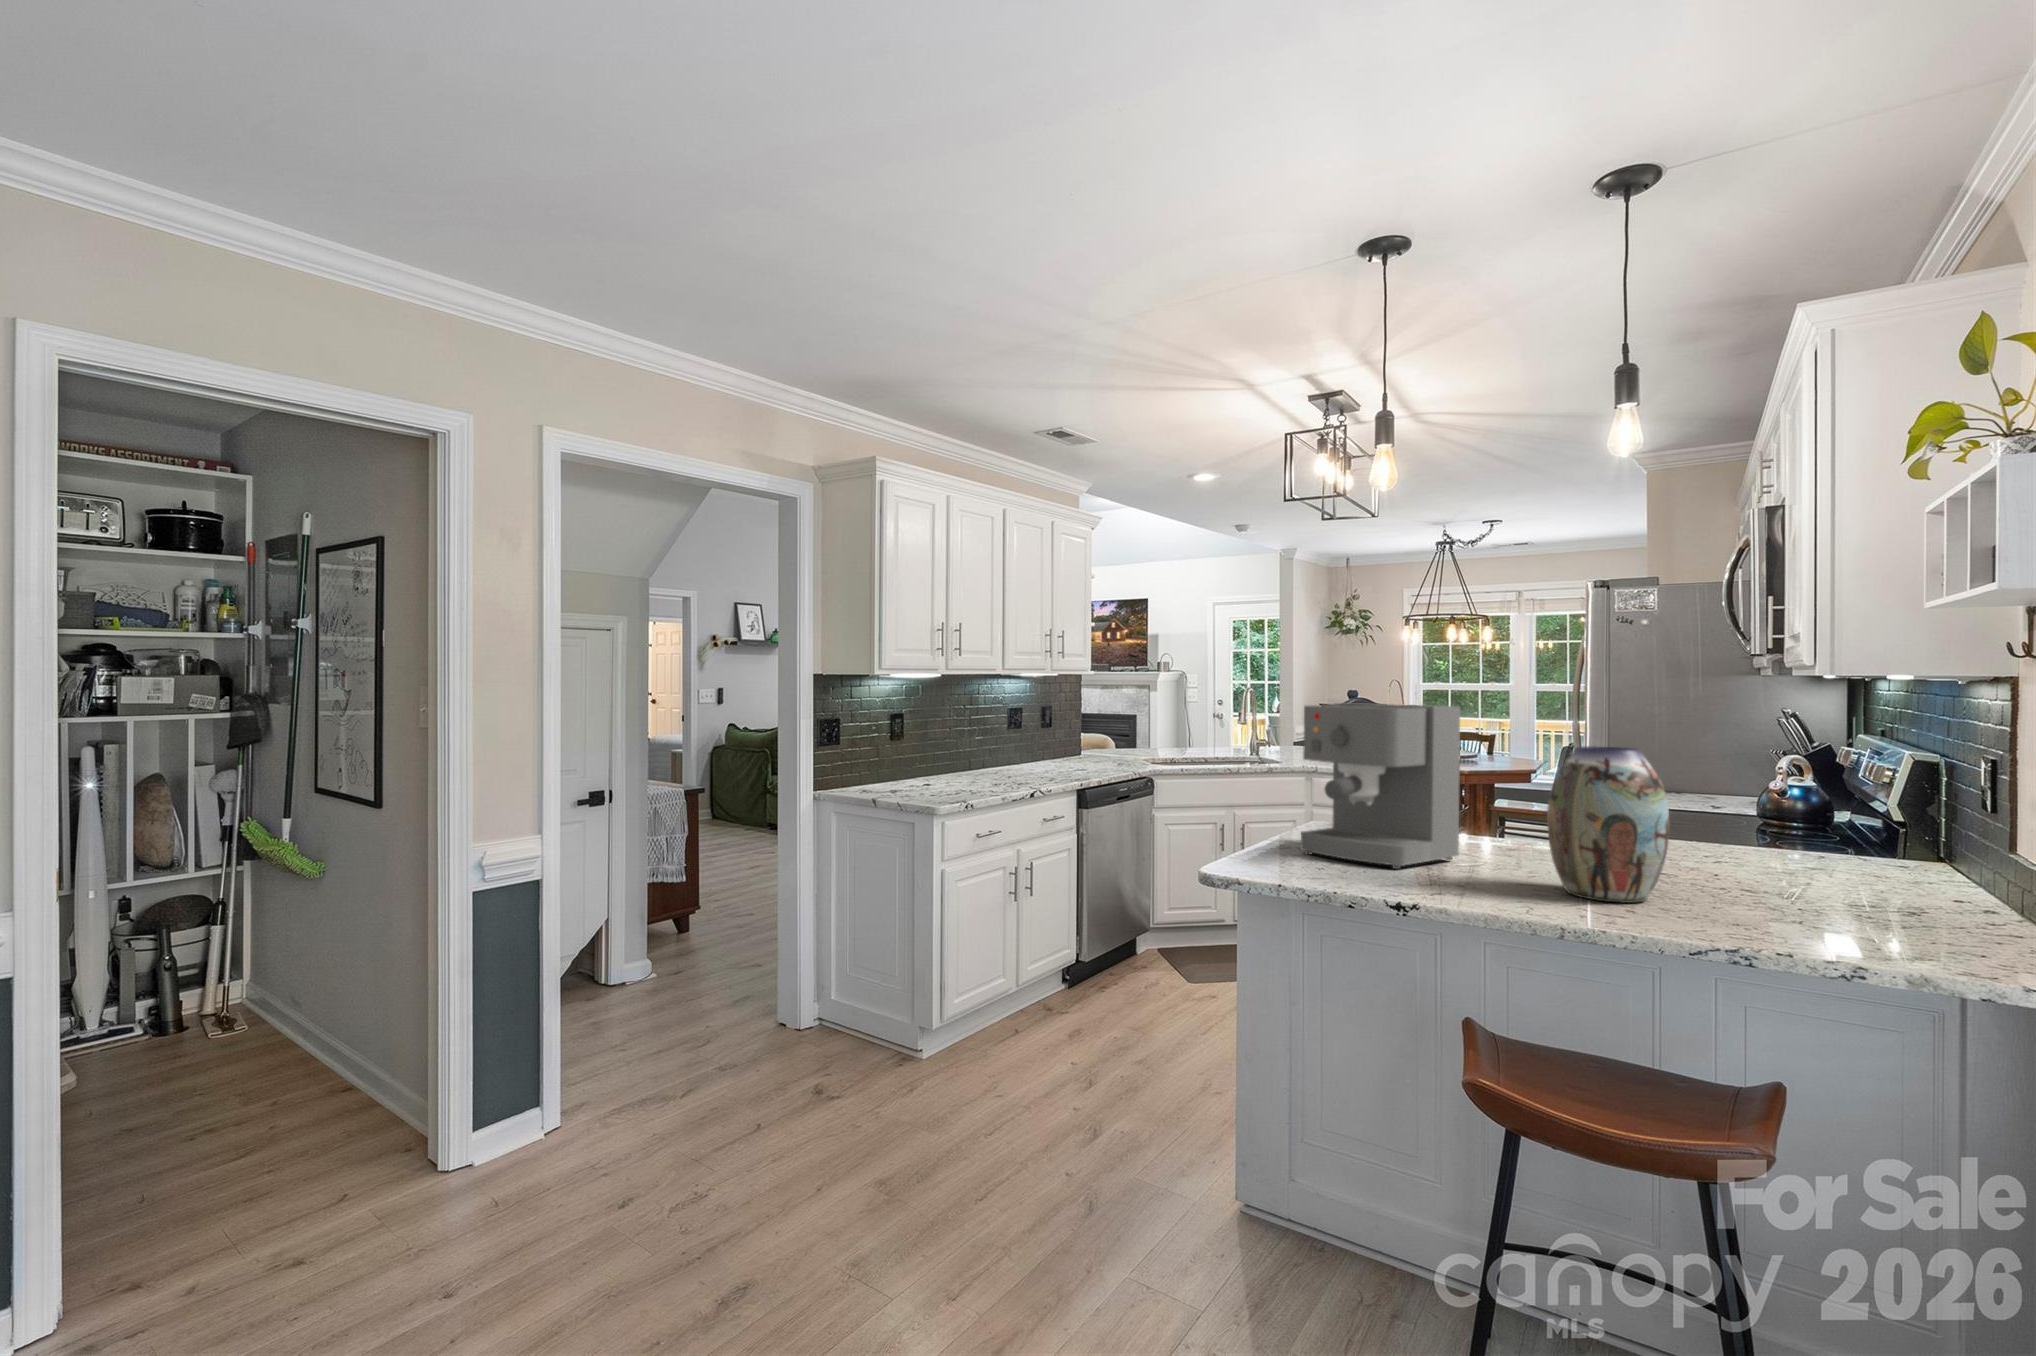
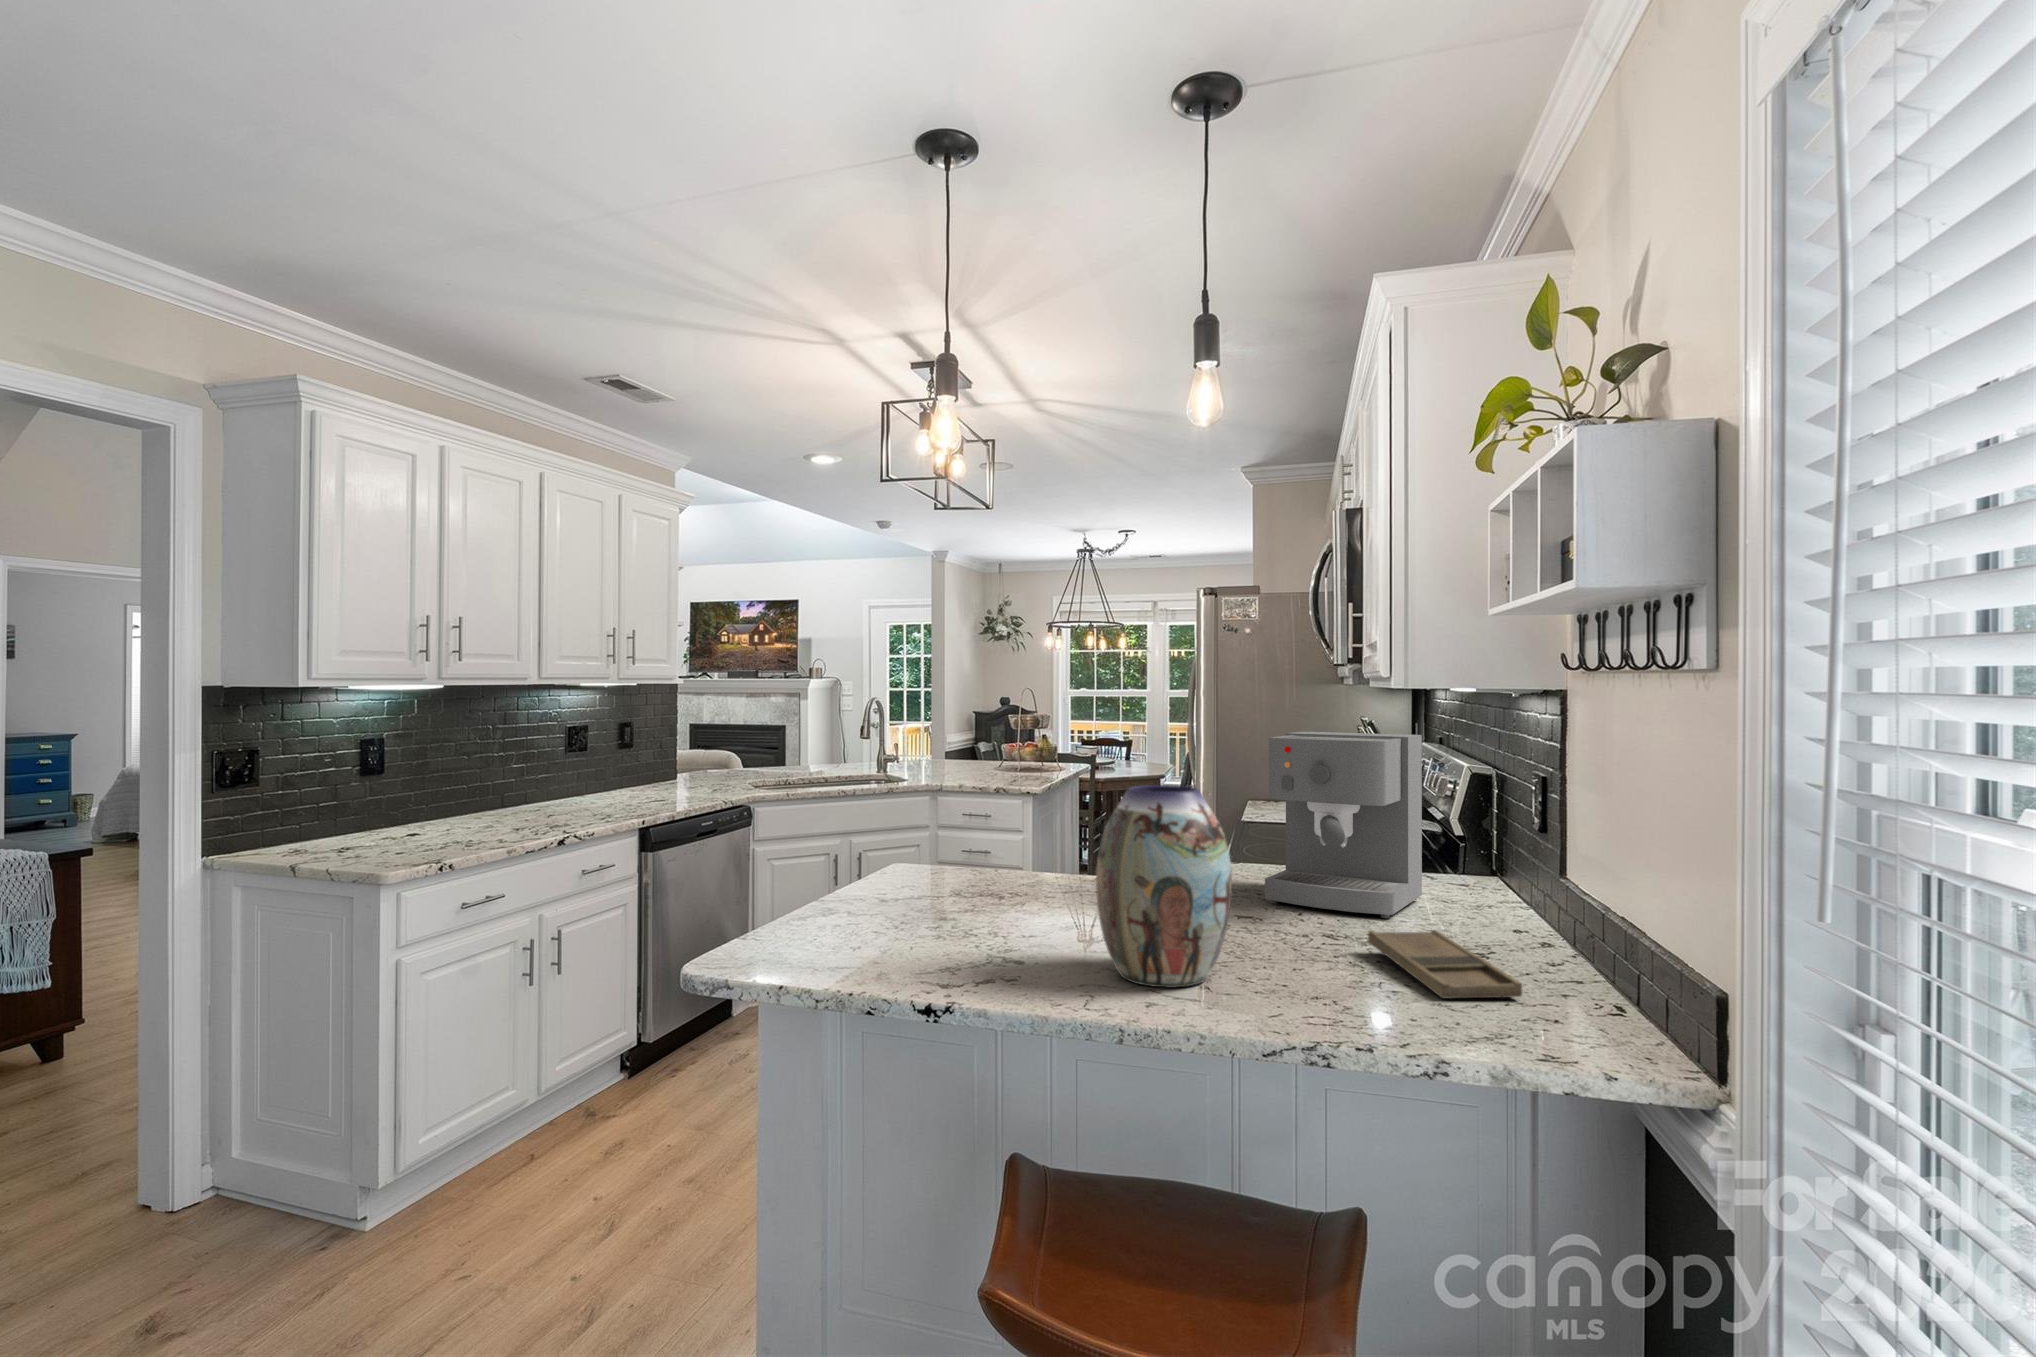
coffee maker: present [1301,704,1460,869] -> present [1265,732,1422,918]
tray: none [1796,878,1951,930] -> present [1368,930,1522,999]

